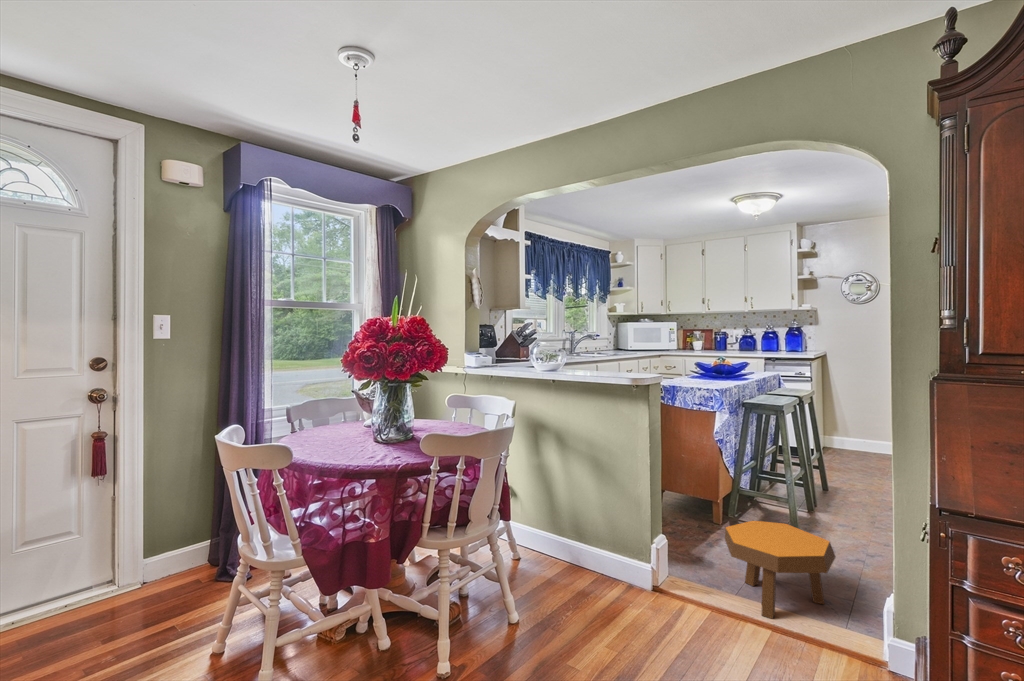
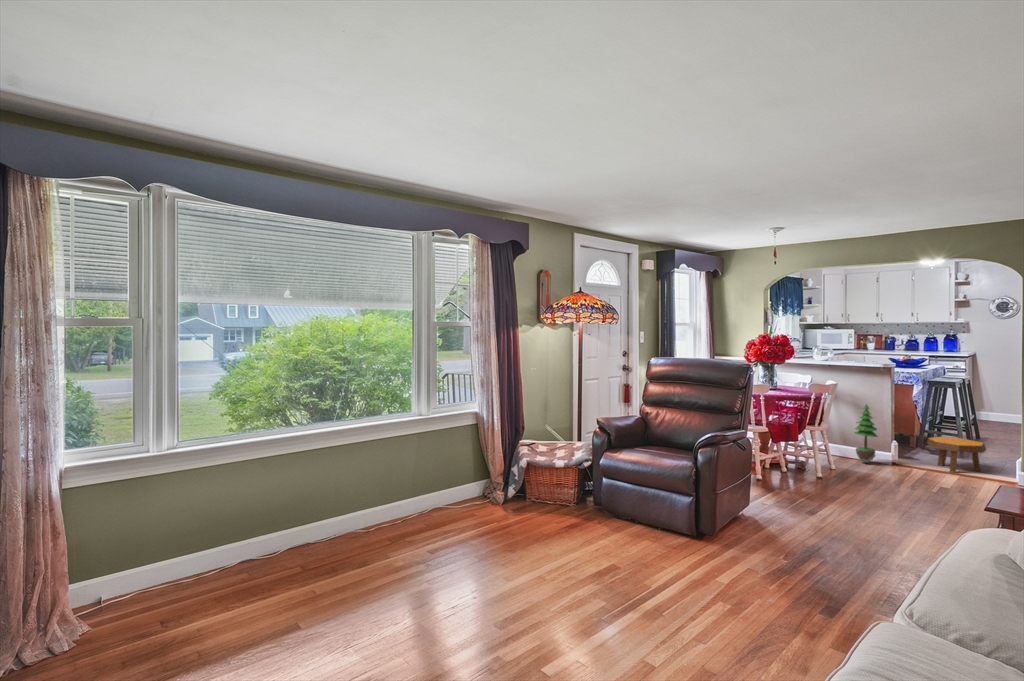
potted tree: none [578,460,625,589] -> present [854,405,877,463]

